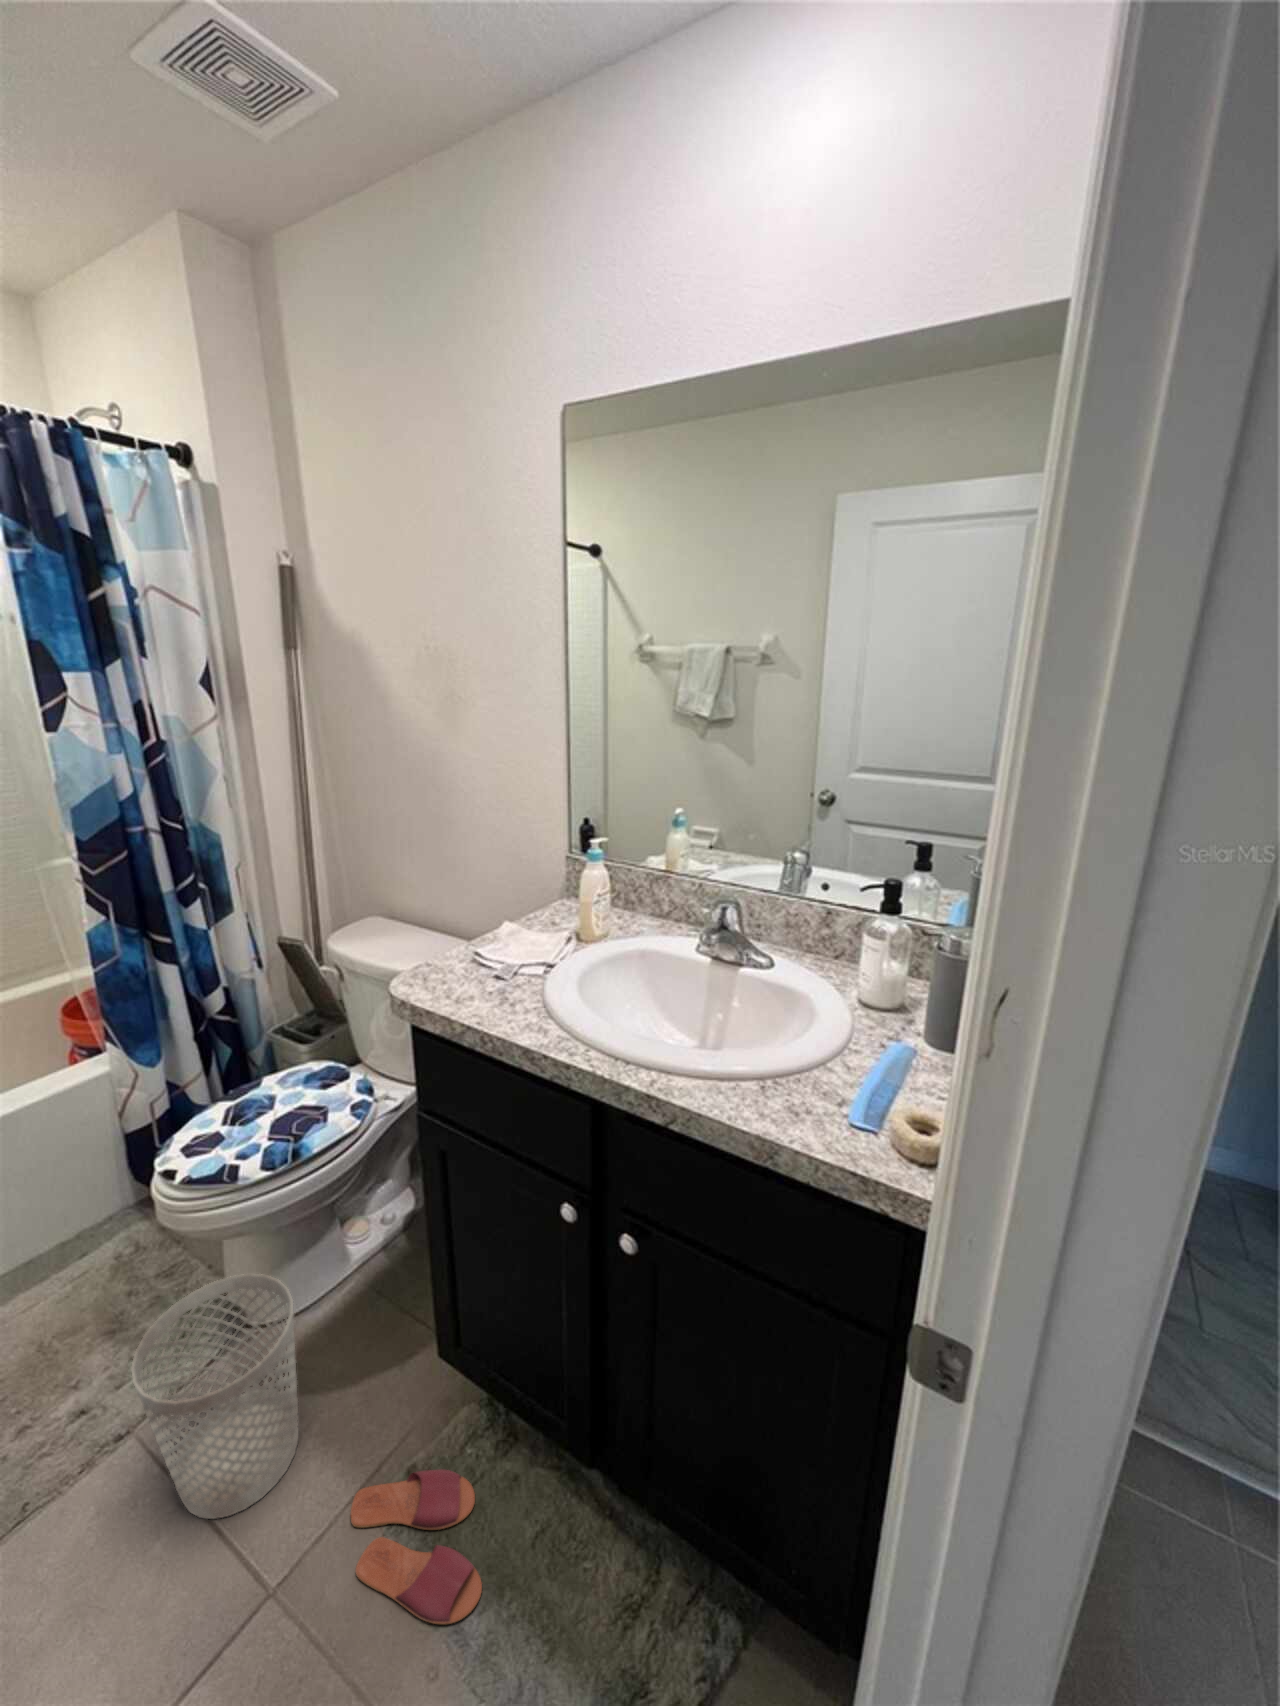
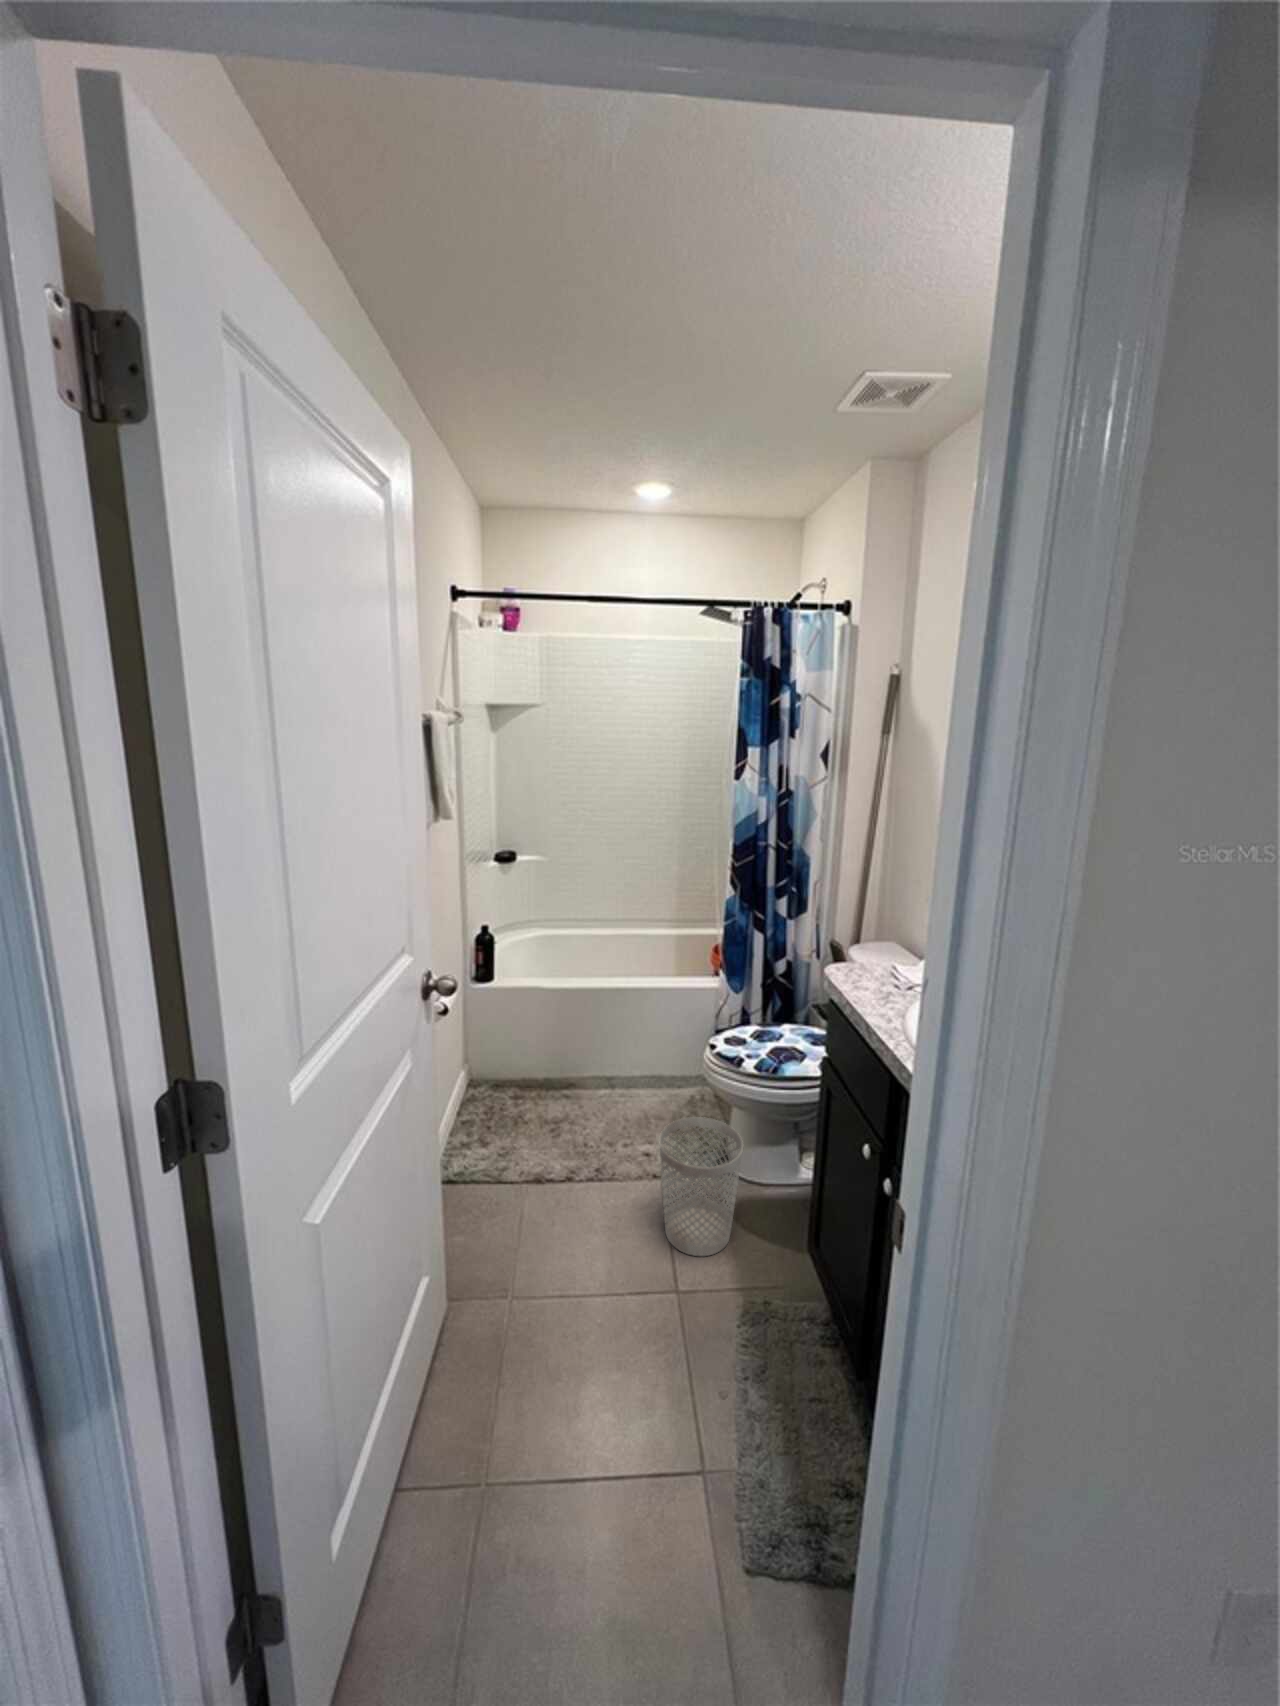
slippers: present [350,1469,482,1624] -> none [717,1294,800,1404]

